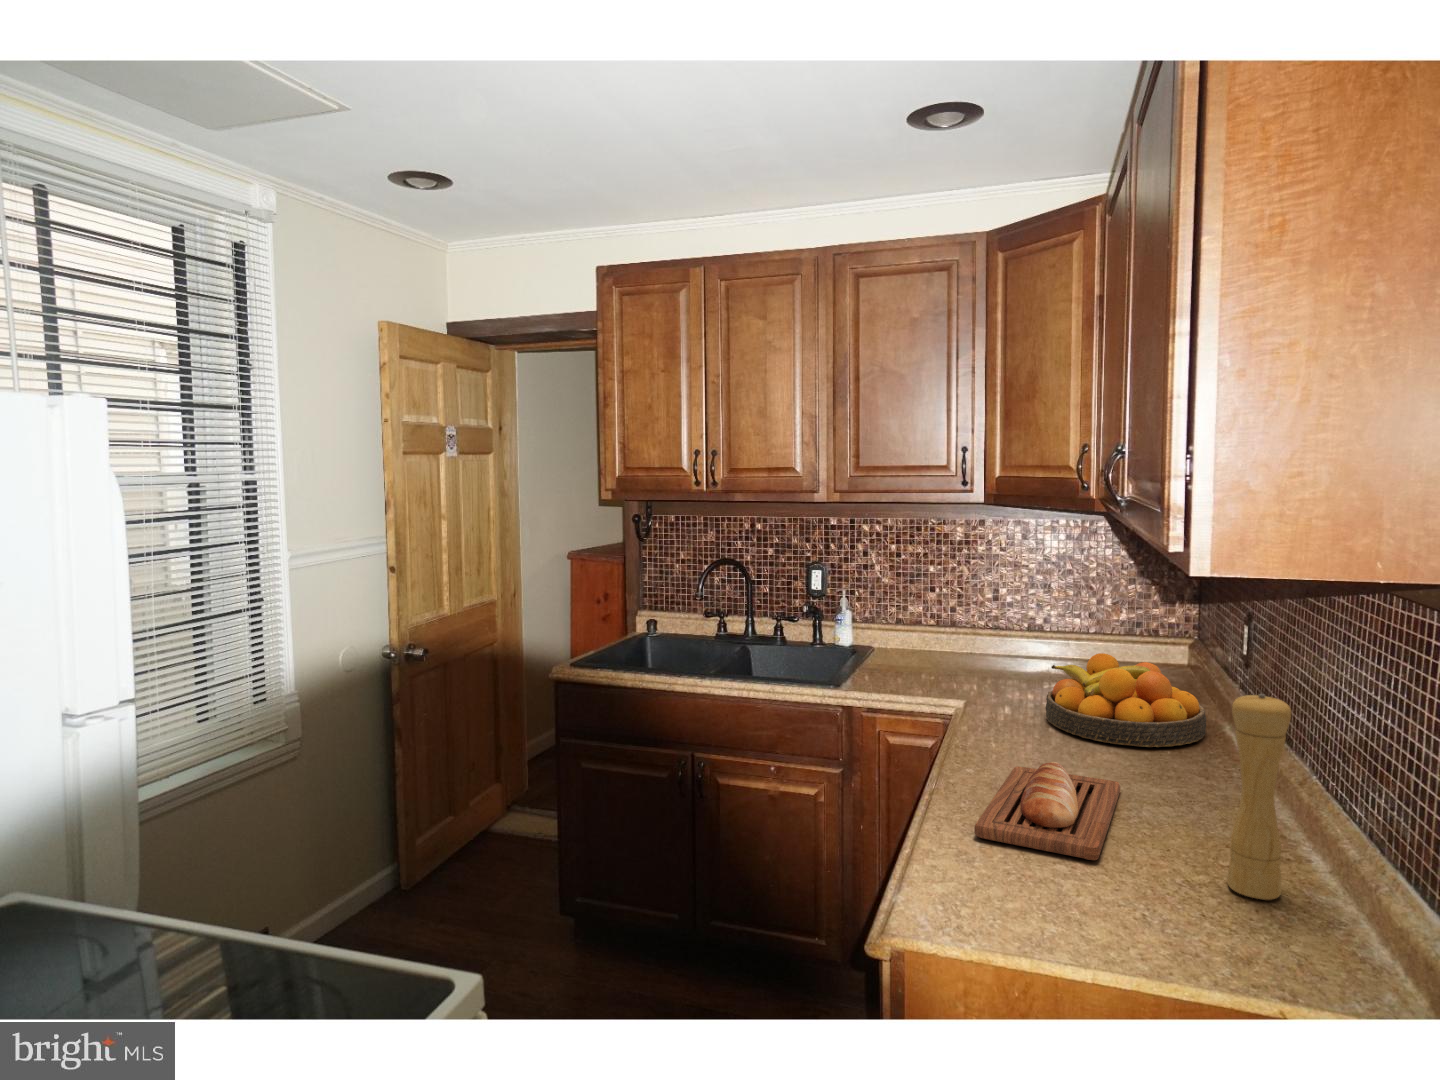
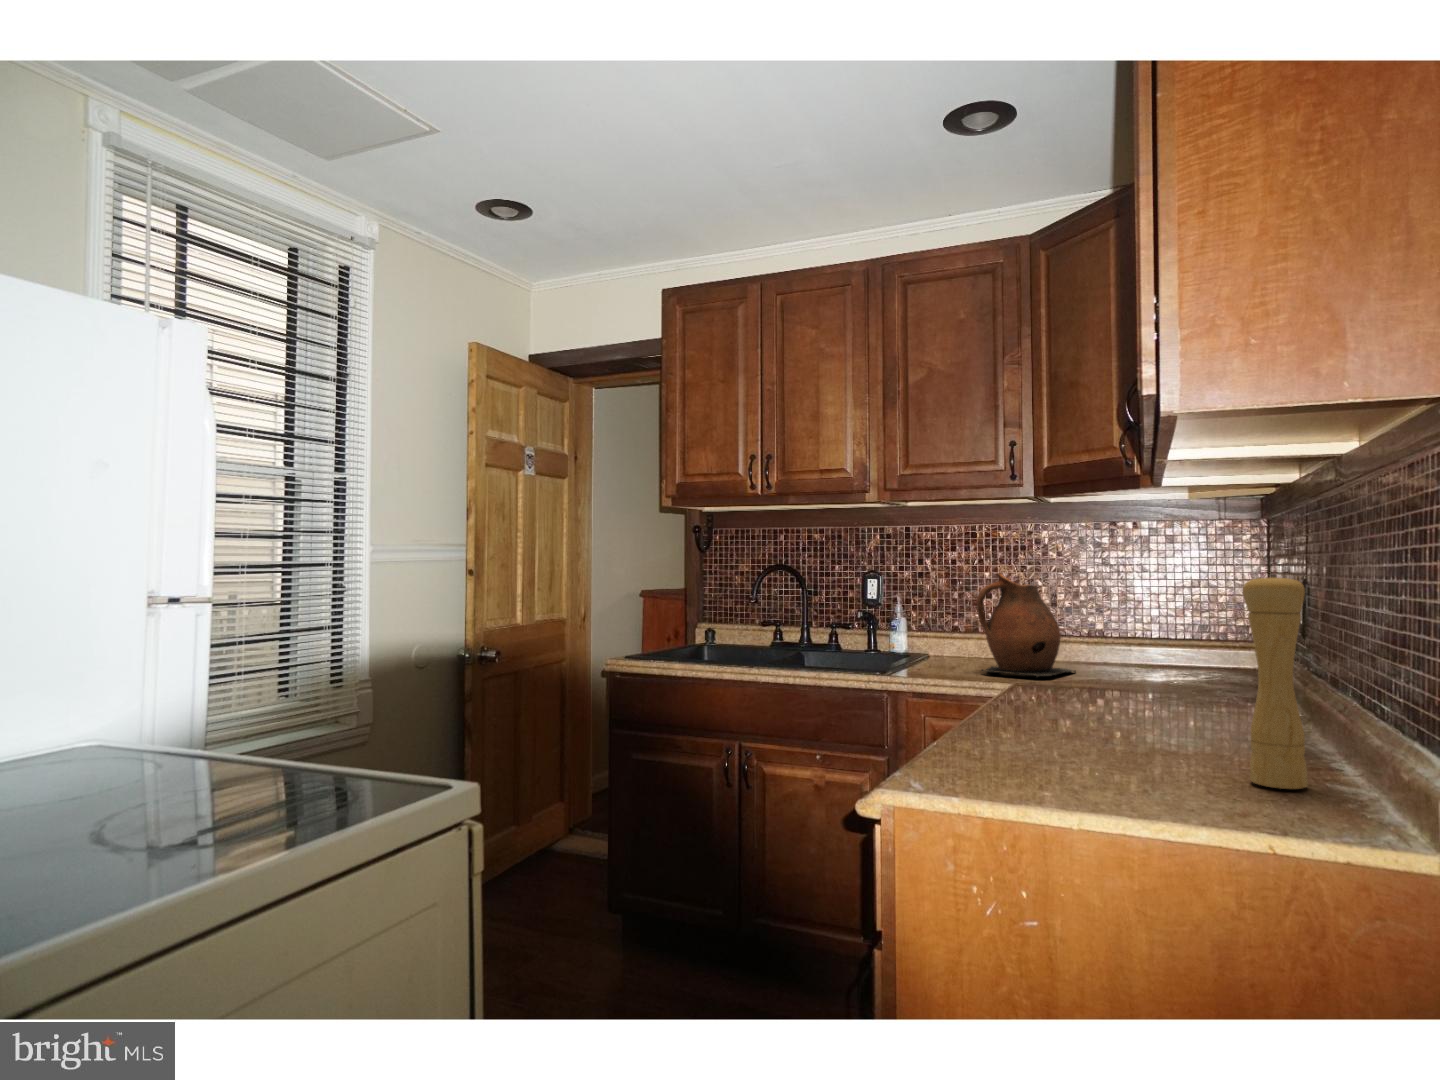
ceramic pitcher: none [928,584,1021,693] -> present [976,573,1076,677]
fruit bowl: present [1046,653,1206,747] -> none [1092,627,1264,708]
bread loaf: present [974,762,1120,860] -> none [988,698,1155,764]

